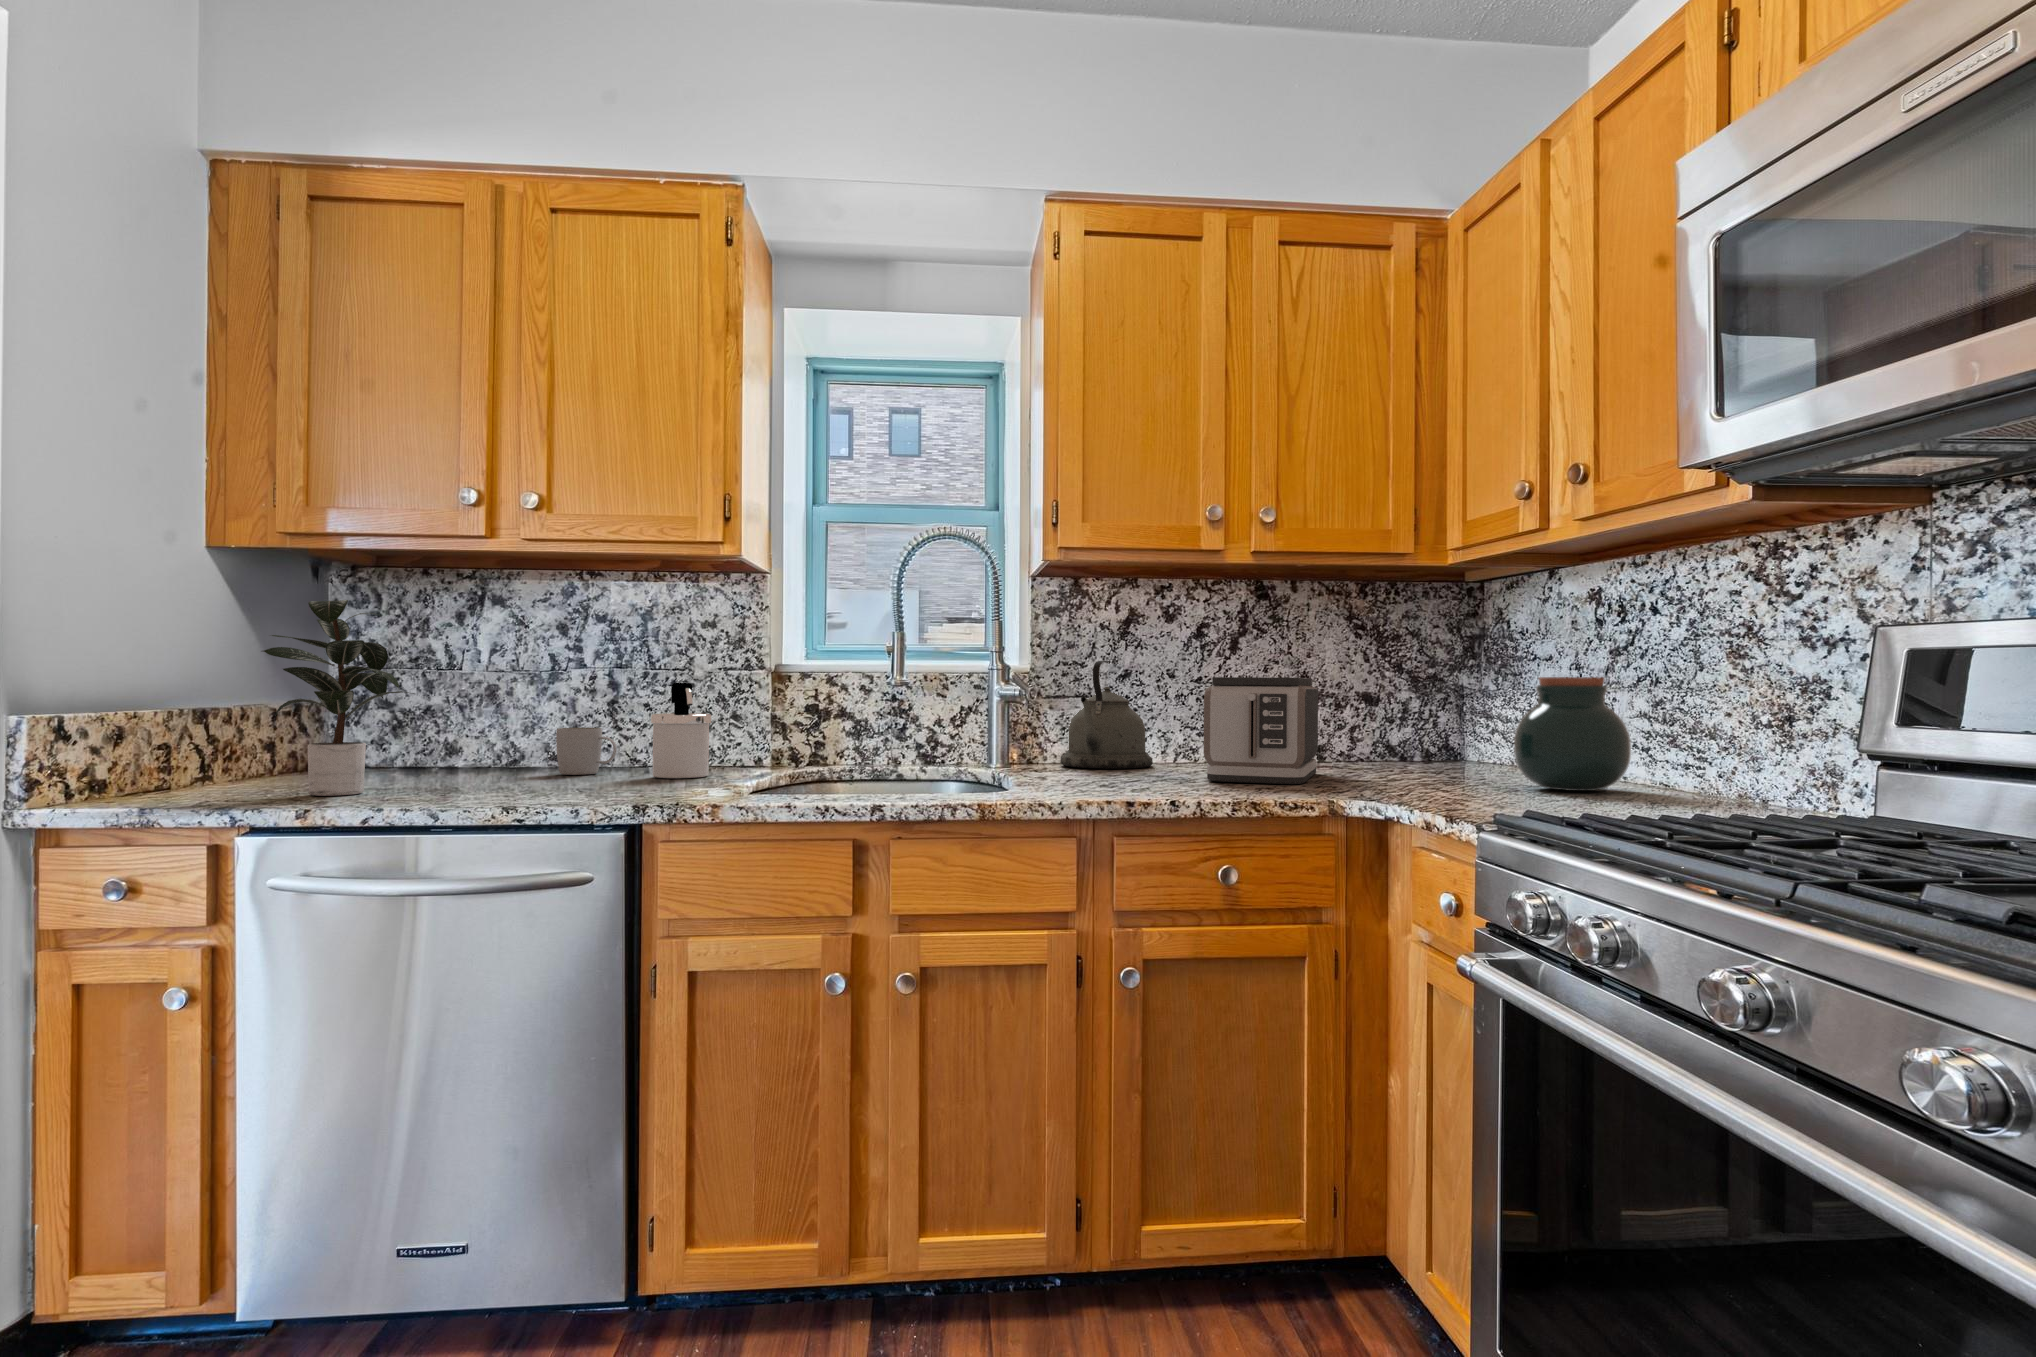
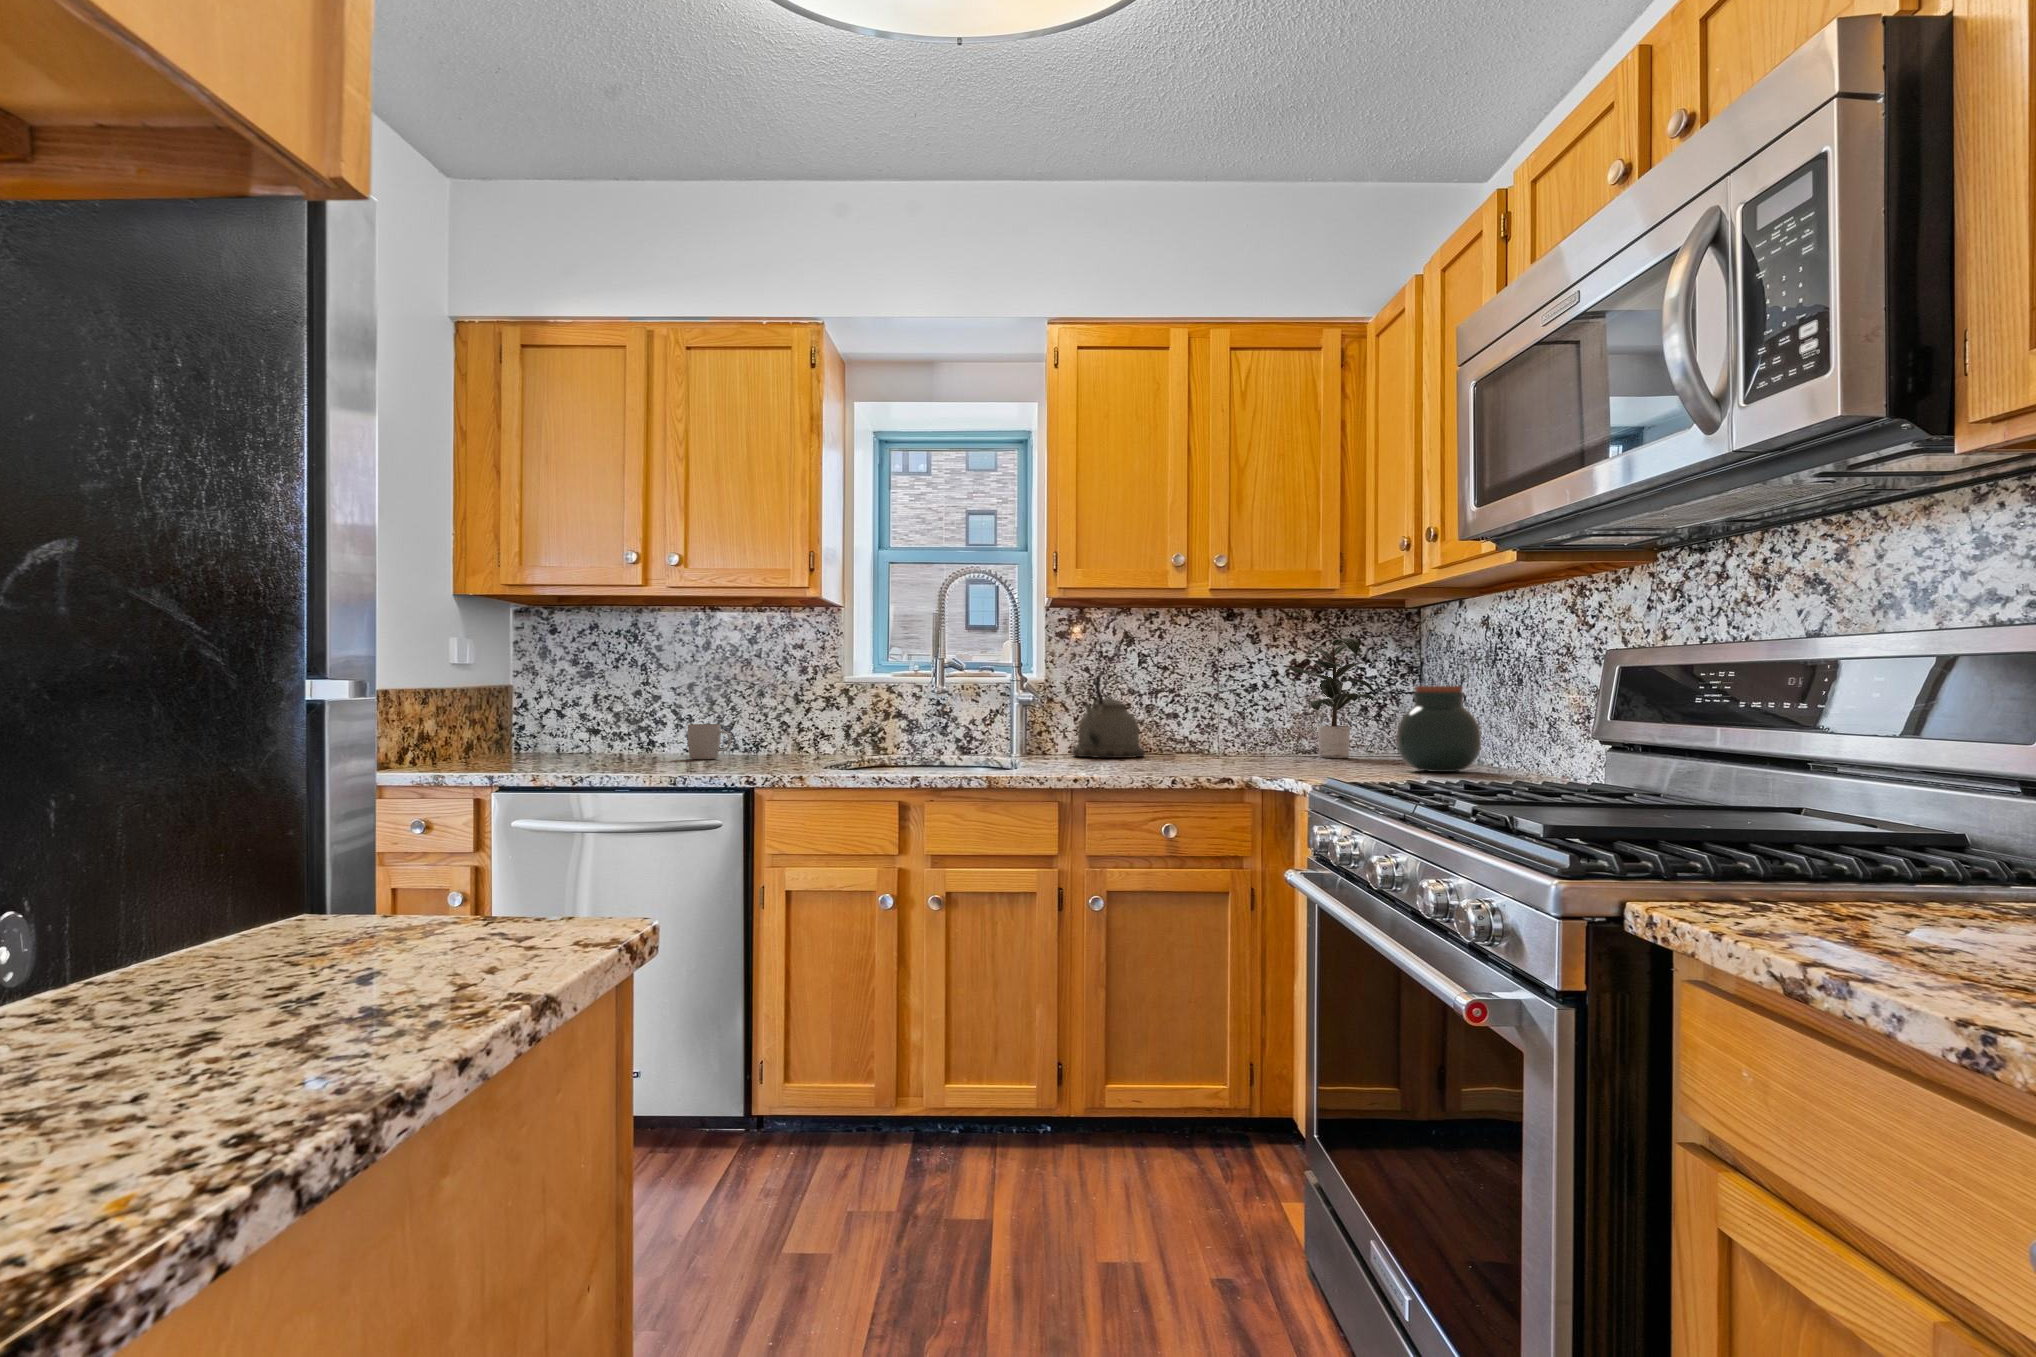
potted plant: present [263,600,414,796] -> present [1289,638,1374,758]
toaster: present [1204,677,1318,784] -> none [1167,686,1267,767]
soap dispenser: present [651,683,711,778] -> none [757,690,801,761]

